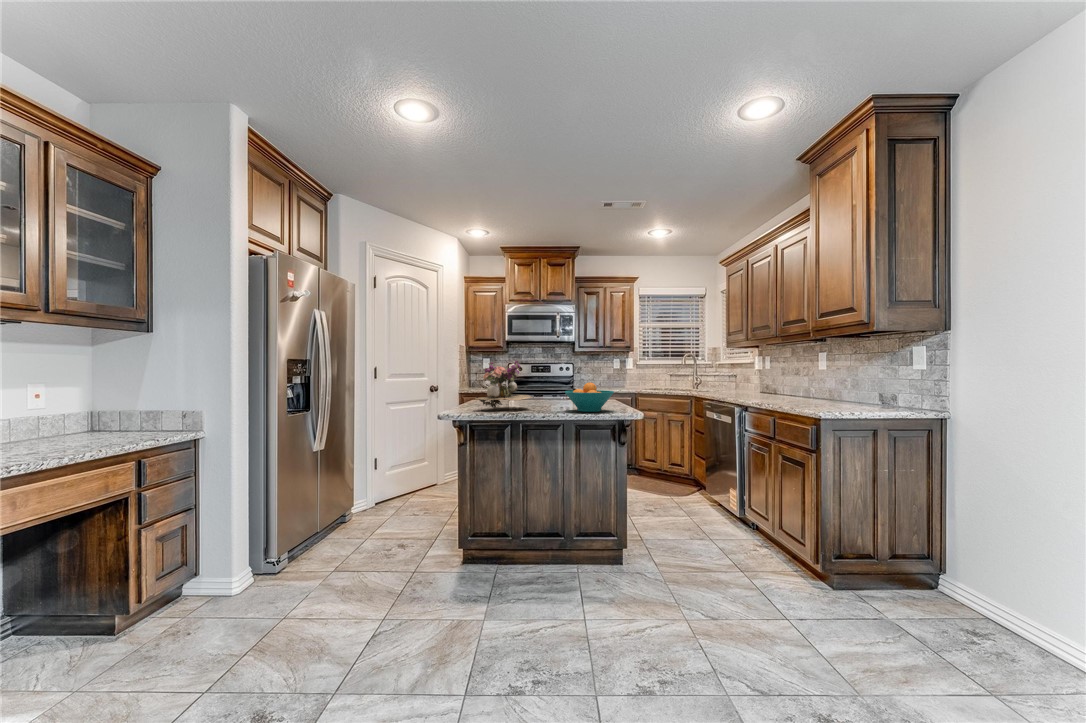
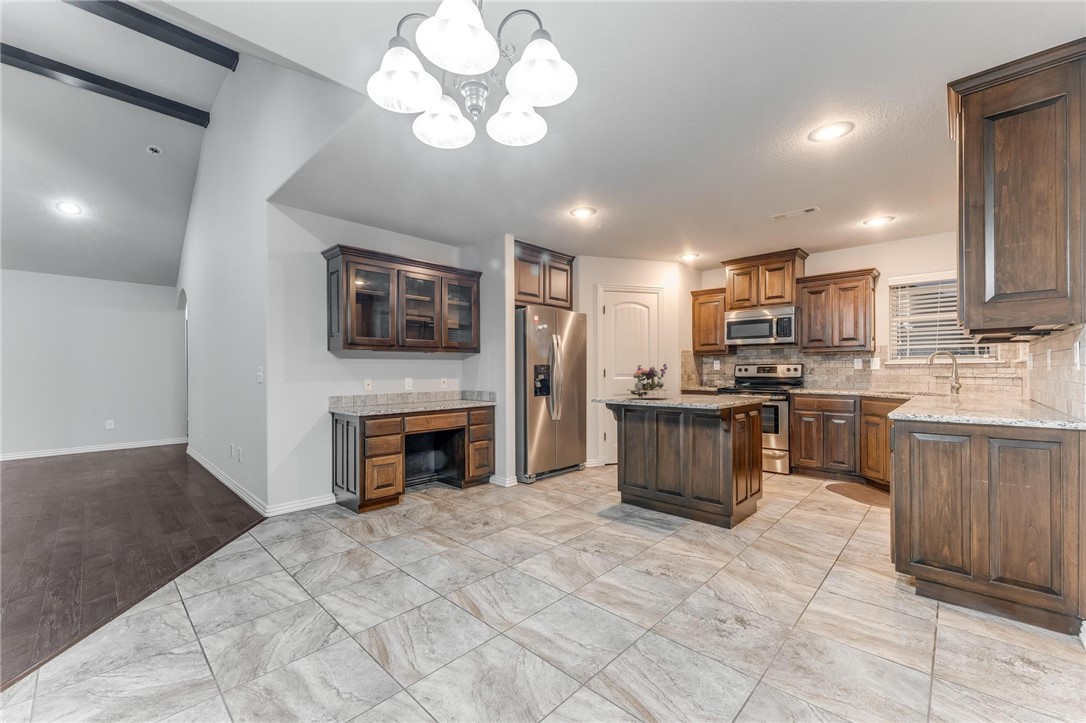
fruit bowl: present [565,383,614,412] -> none [675,380,715,402]

